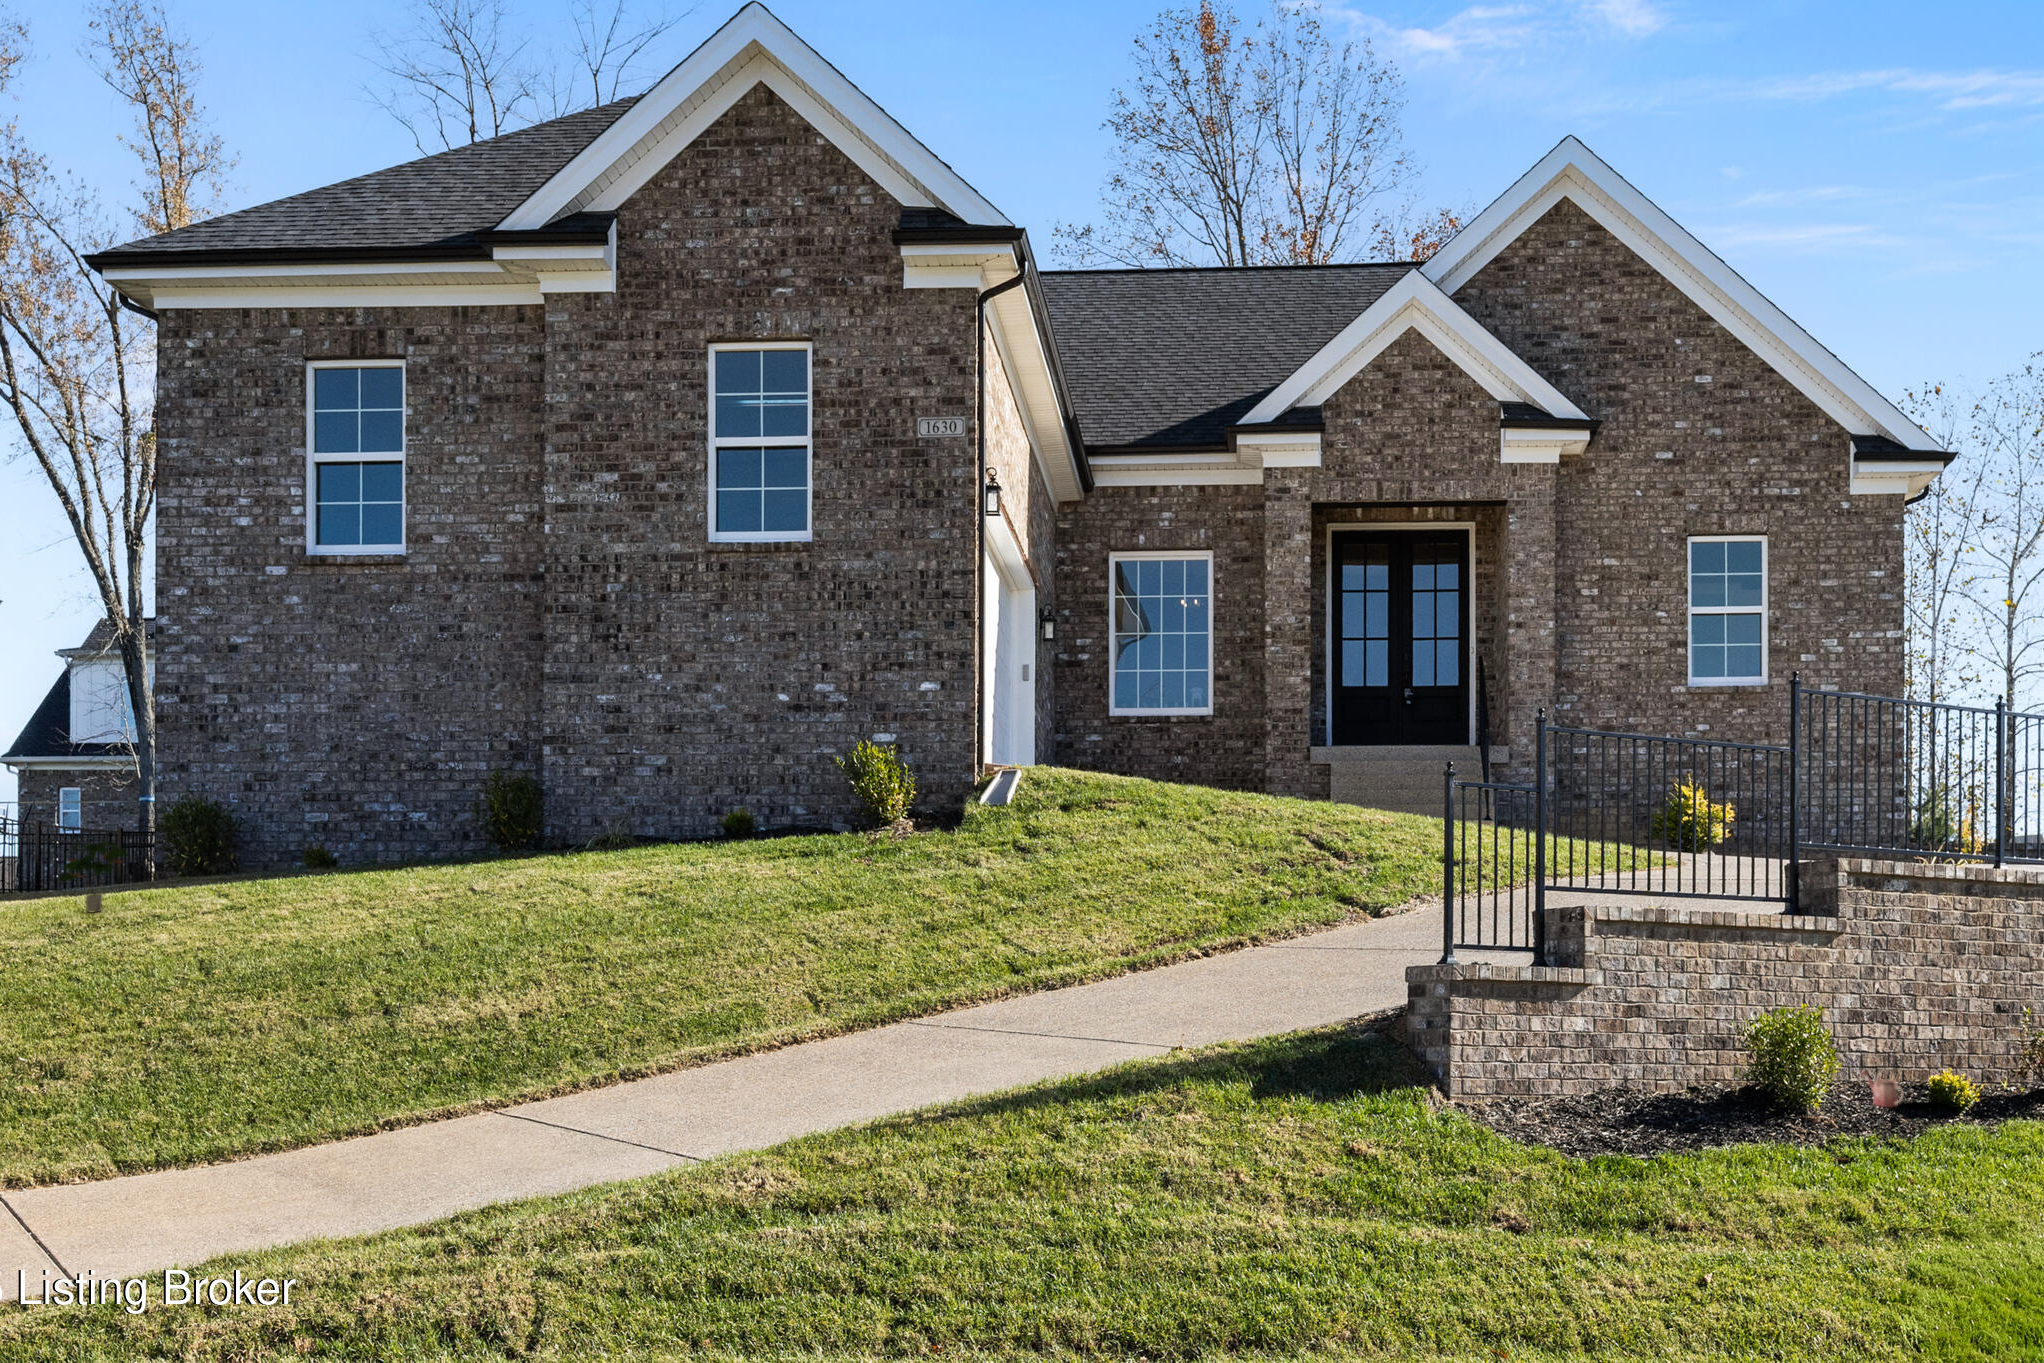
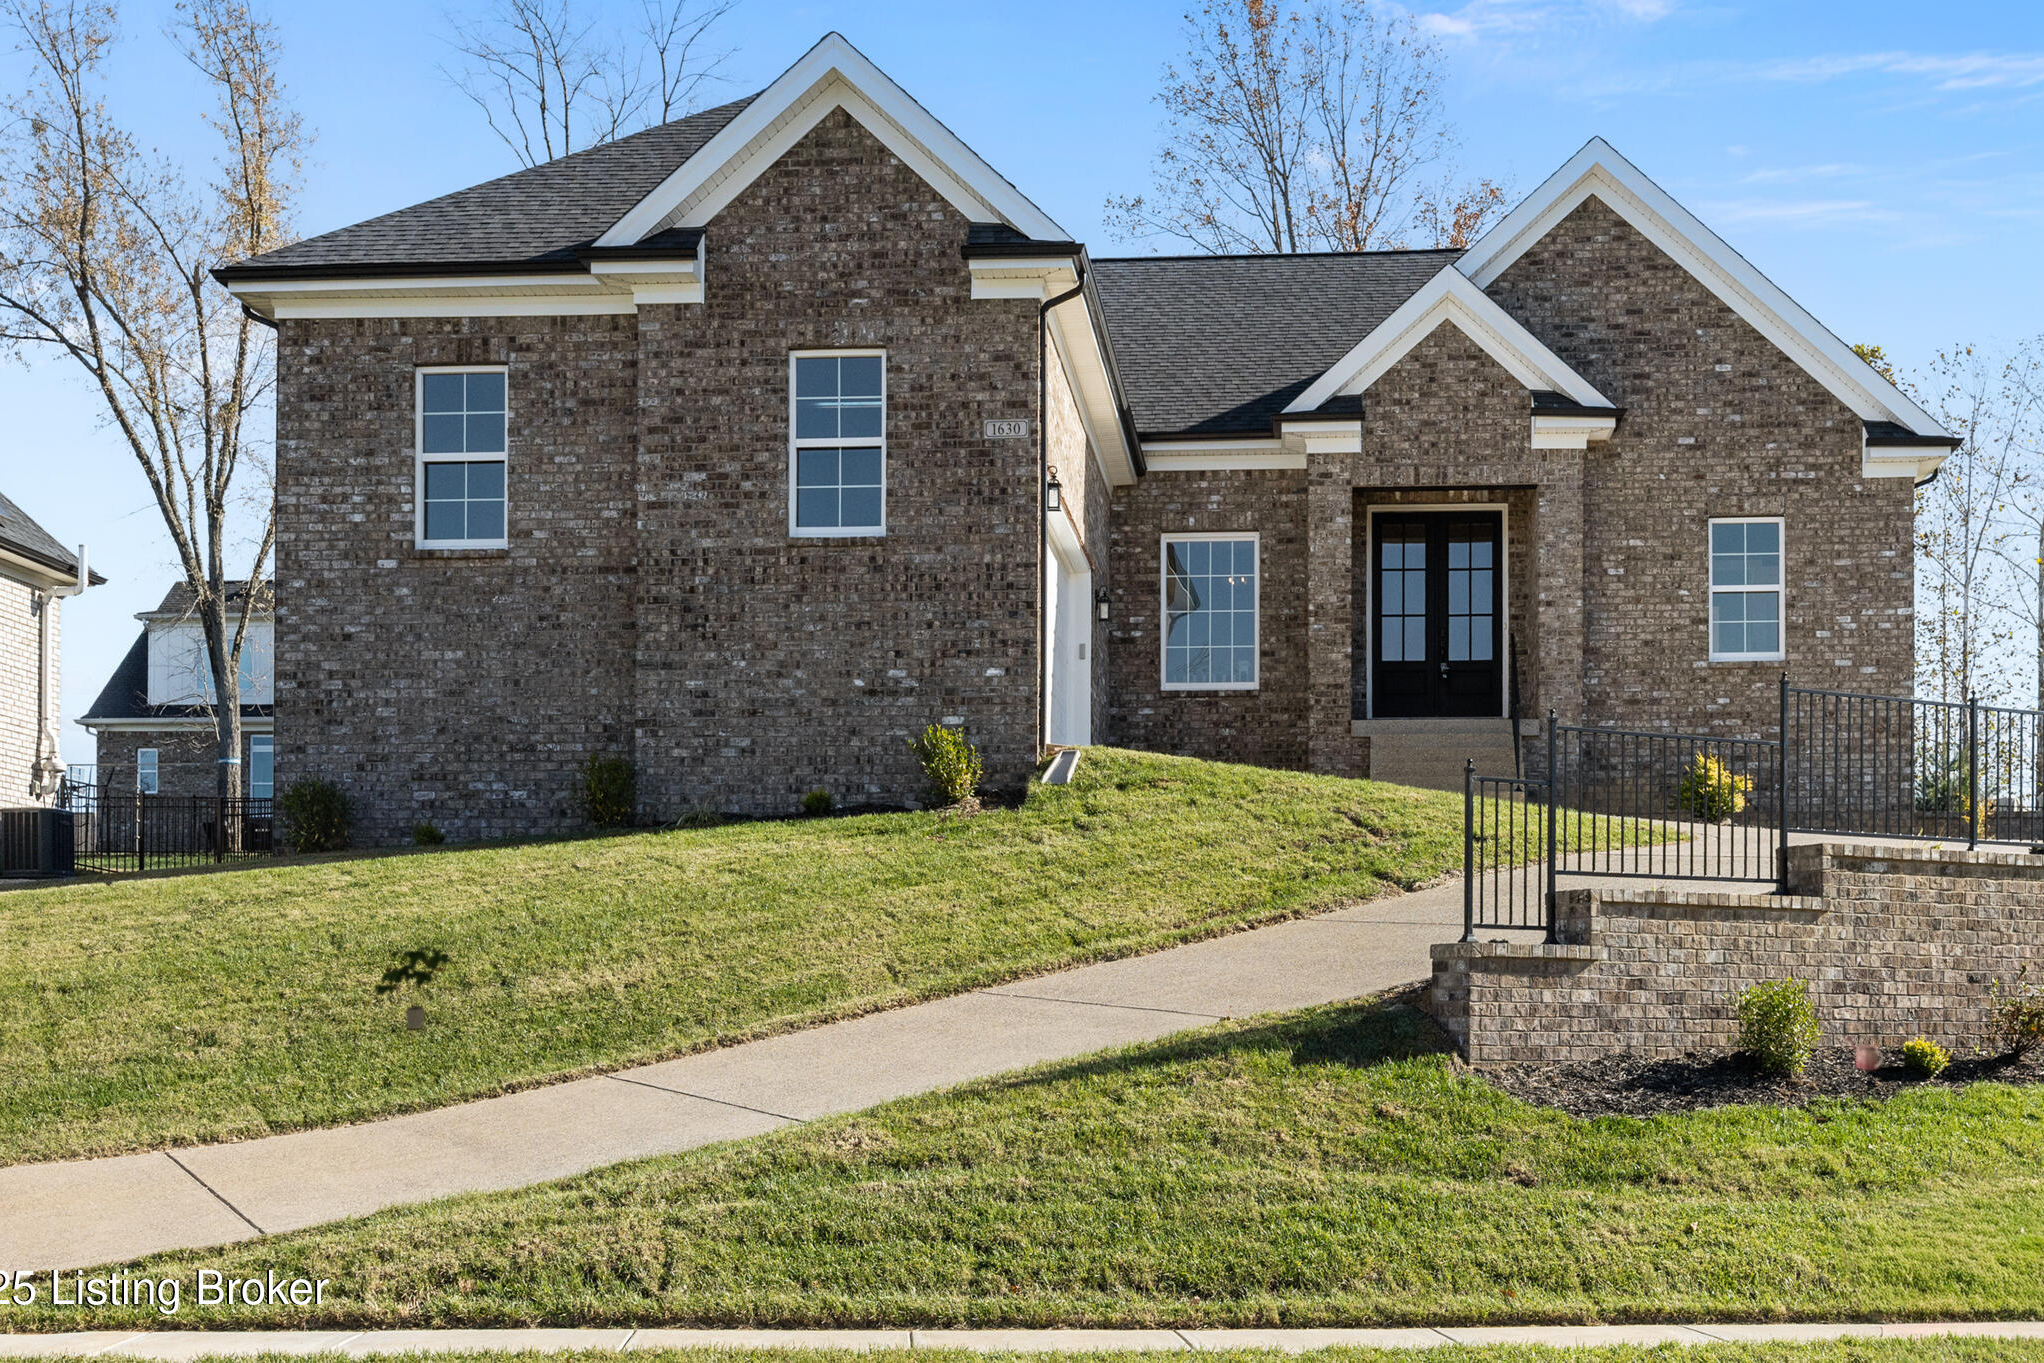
potted plant: present [58,841,129,913] -> present [374,946,452,1029]

